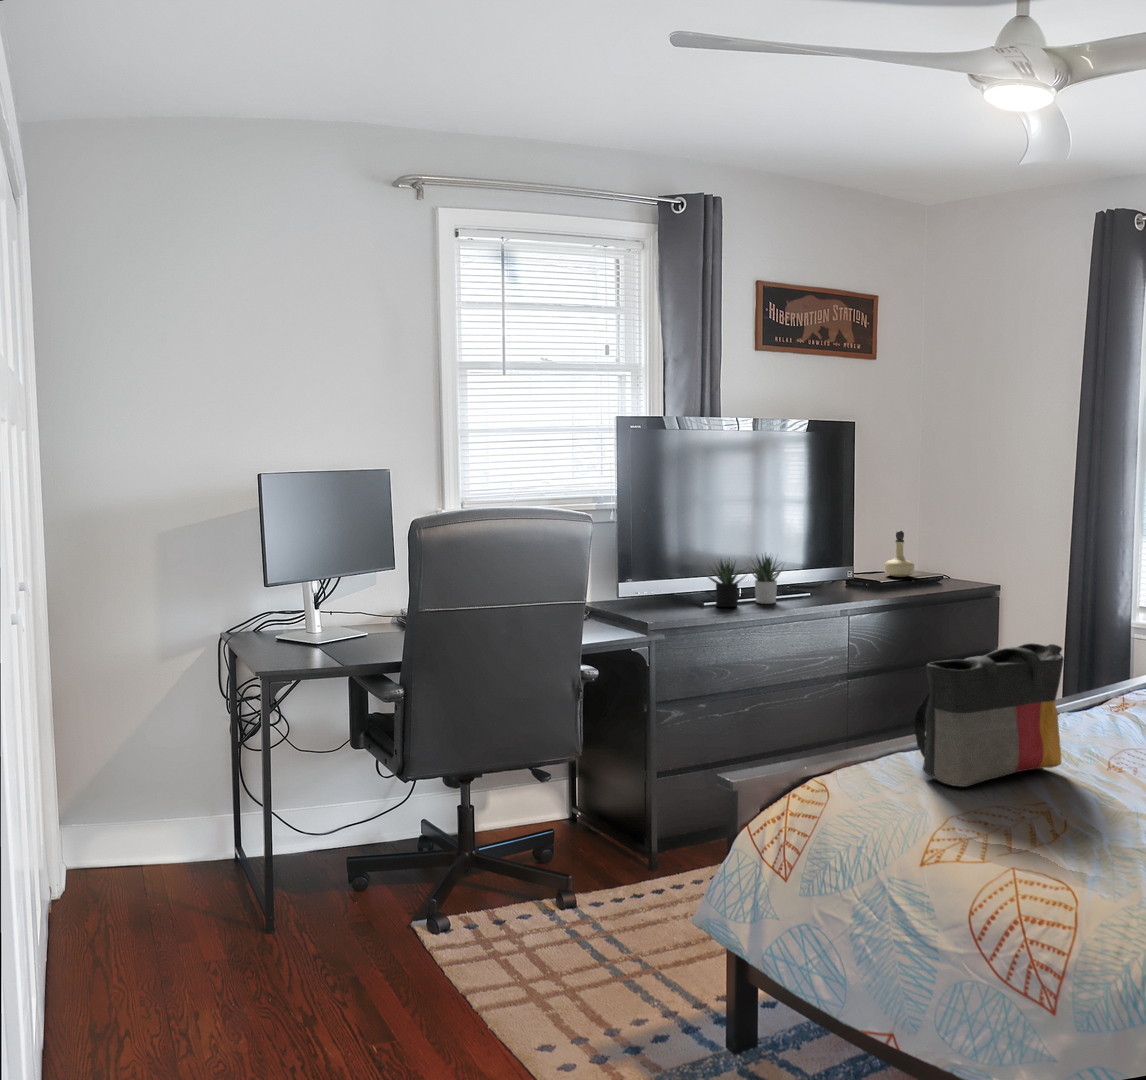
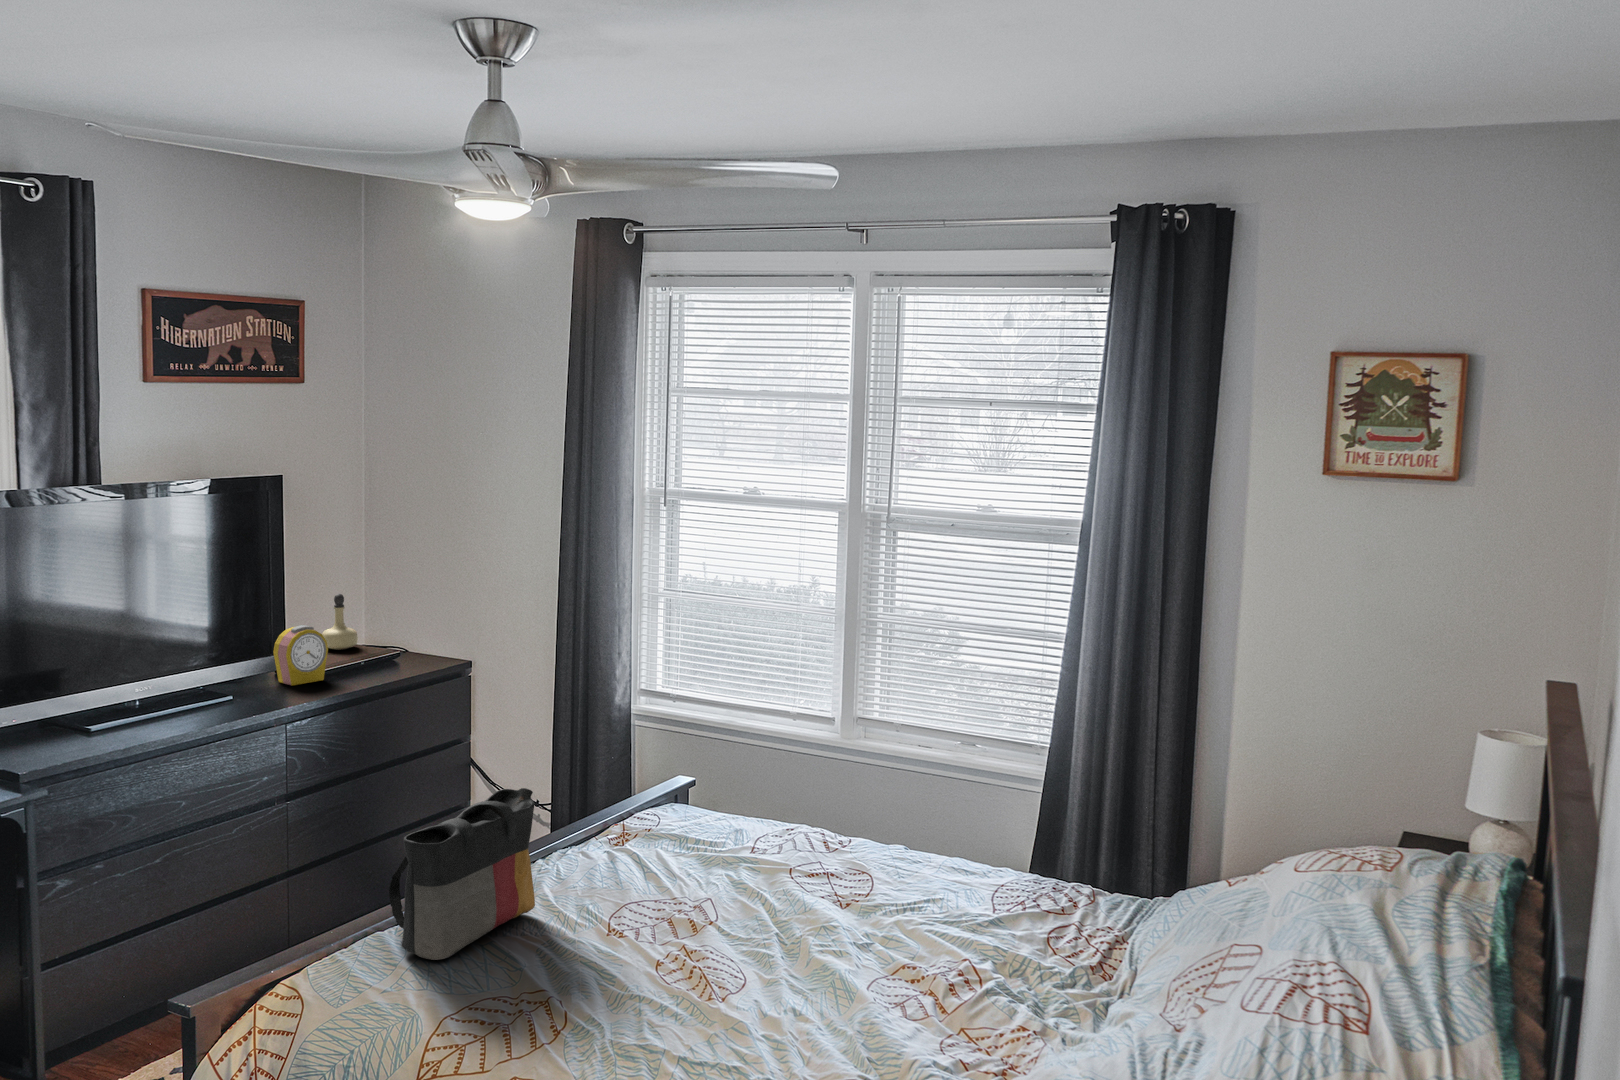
alarm clock: none [843,545,887,594] -> present [273,625,328,685]
succulent plant: present [709,555,782,607] -> none [89,650,203,730]

